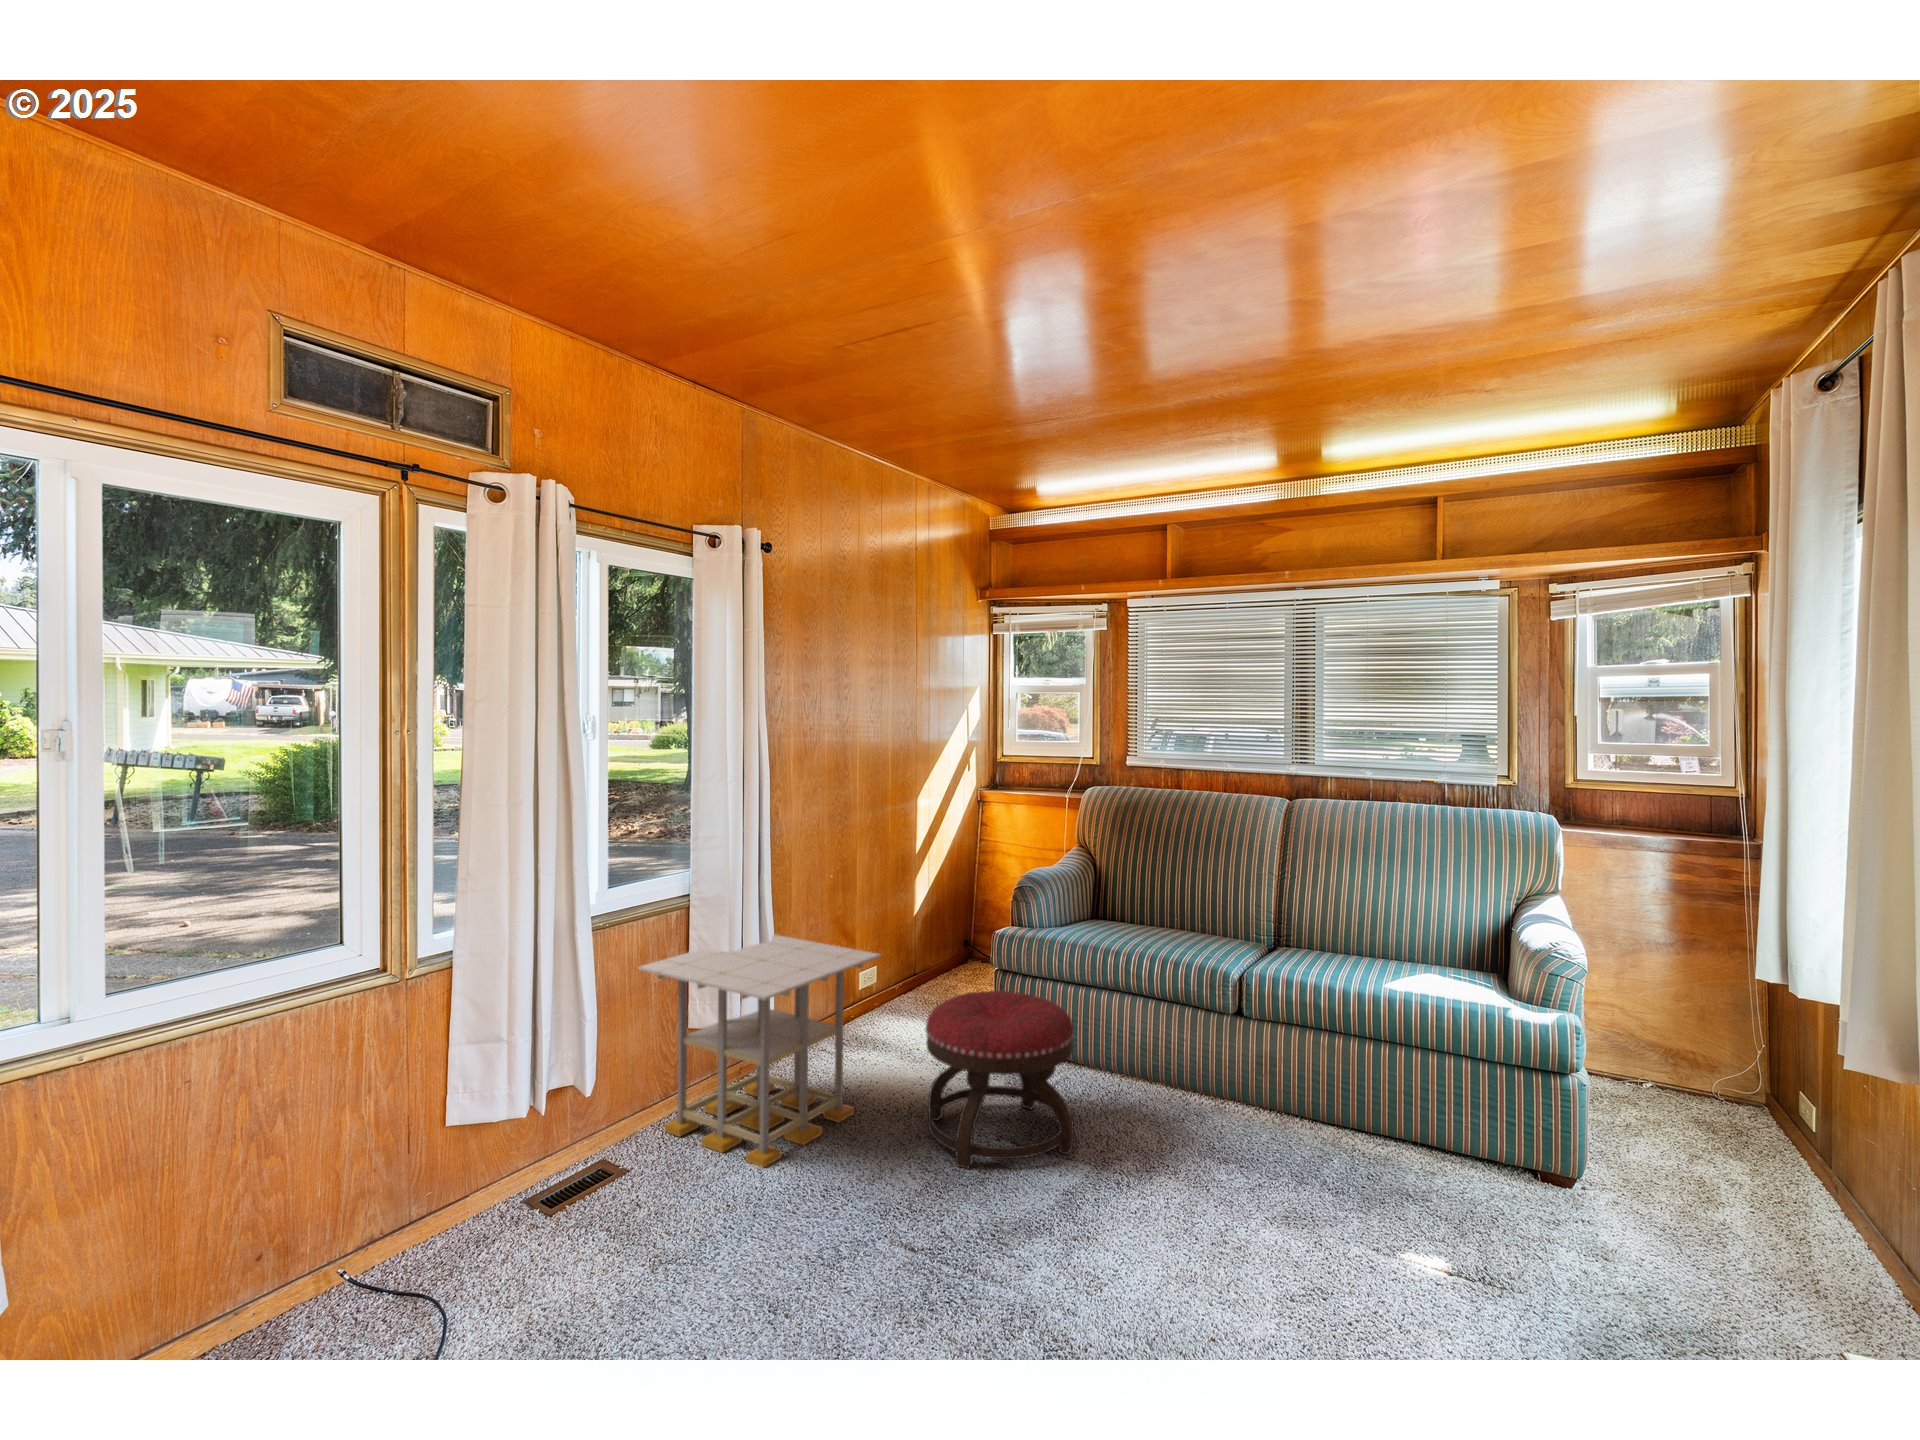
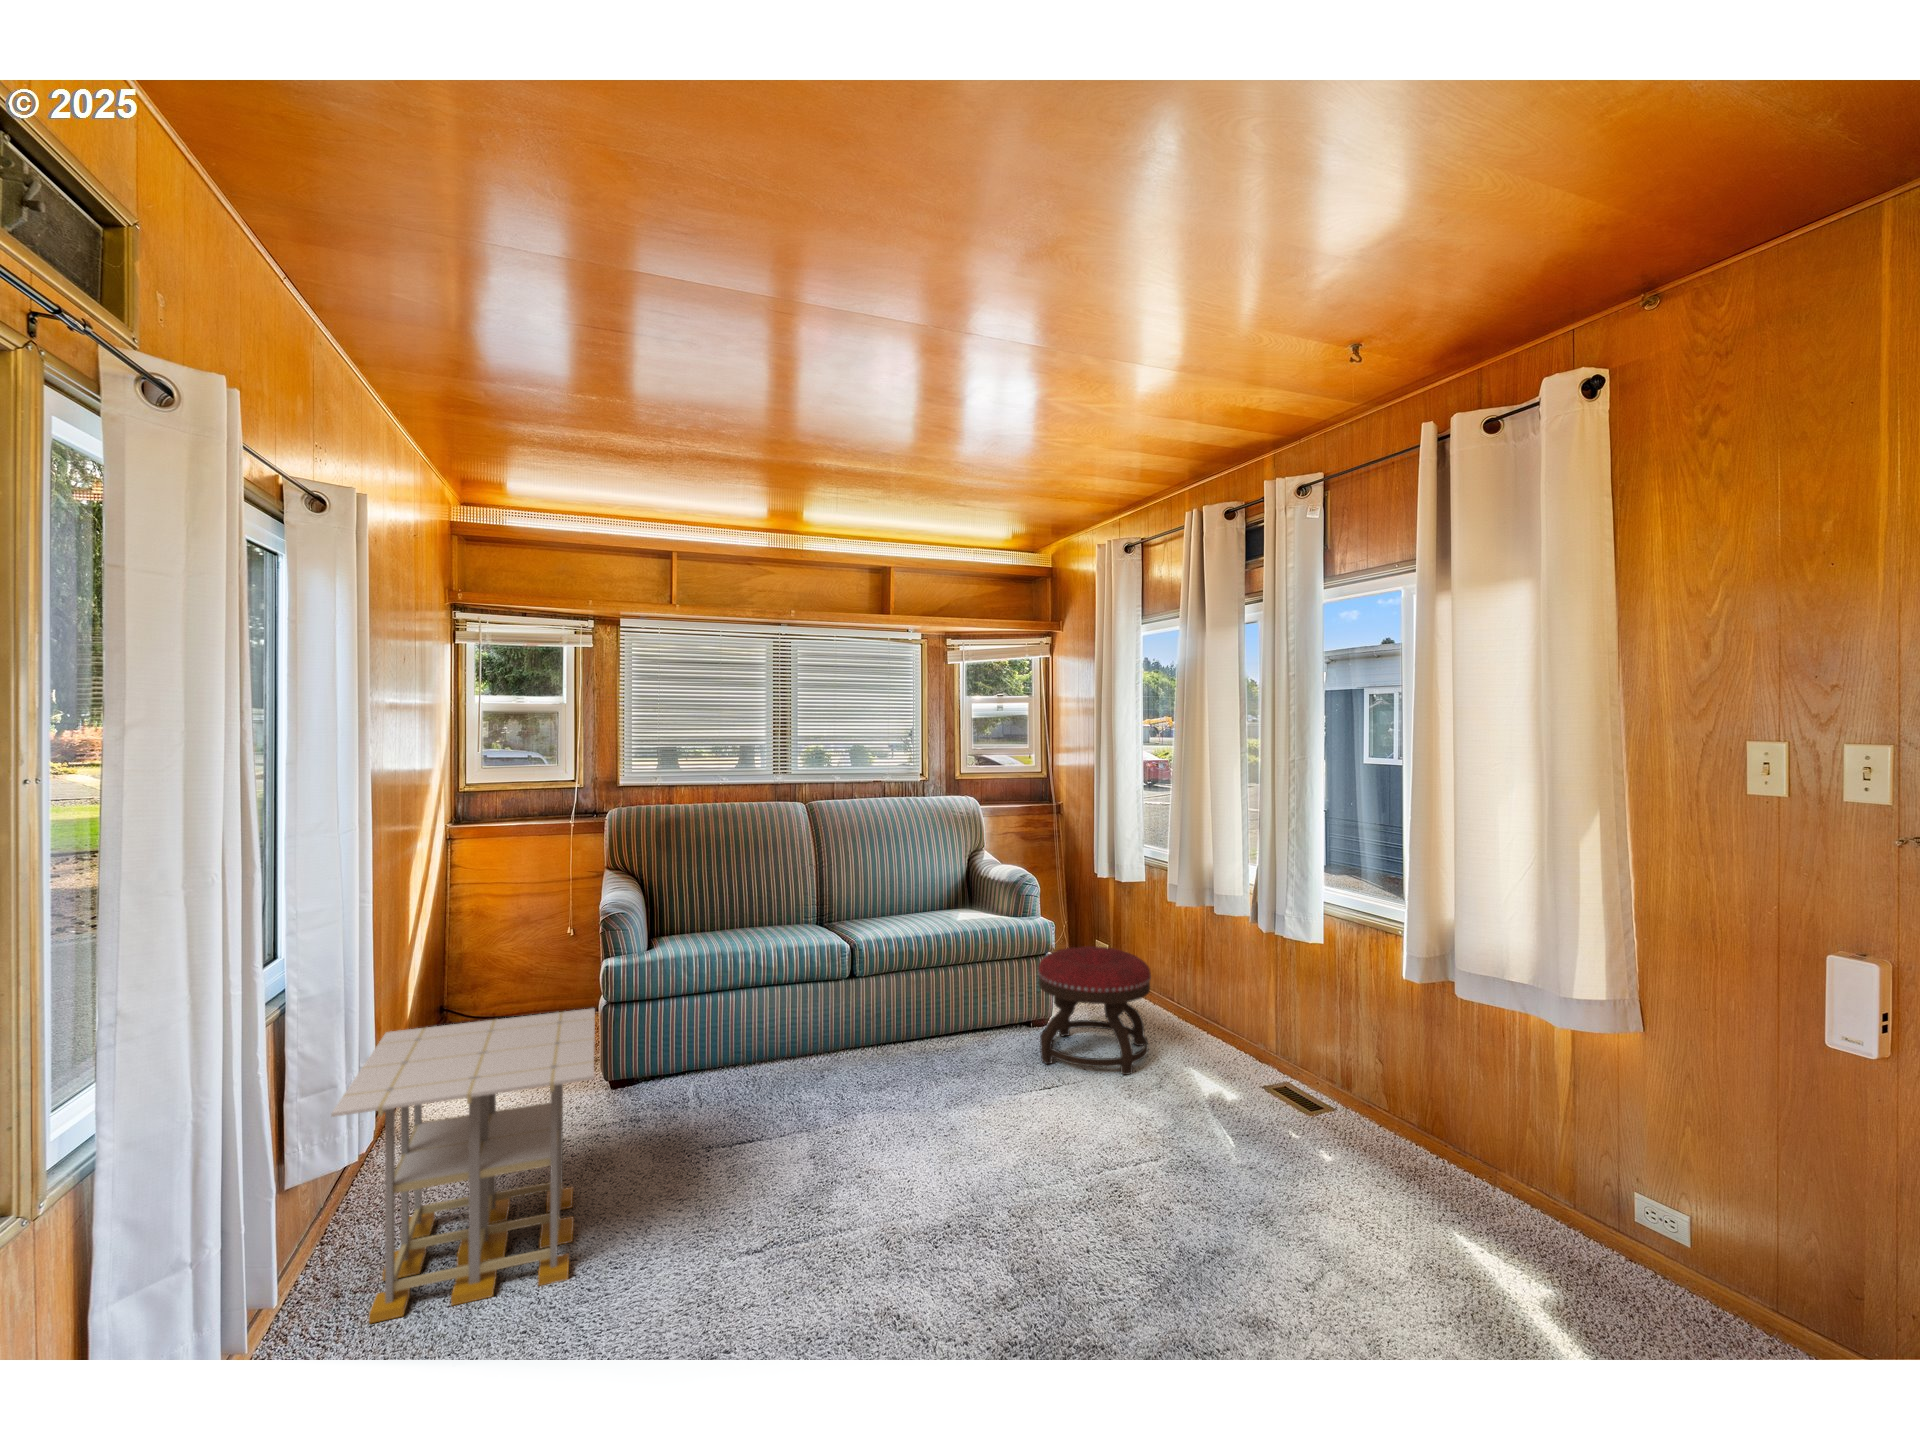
ottoman: present [925,991,1074,1169] -> present [1038,946,1151,1075]

